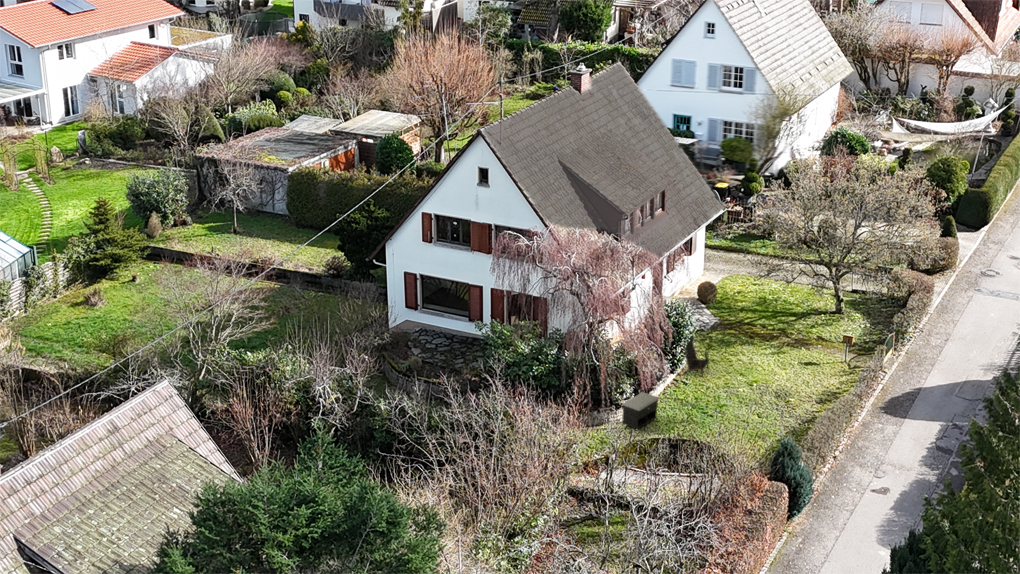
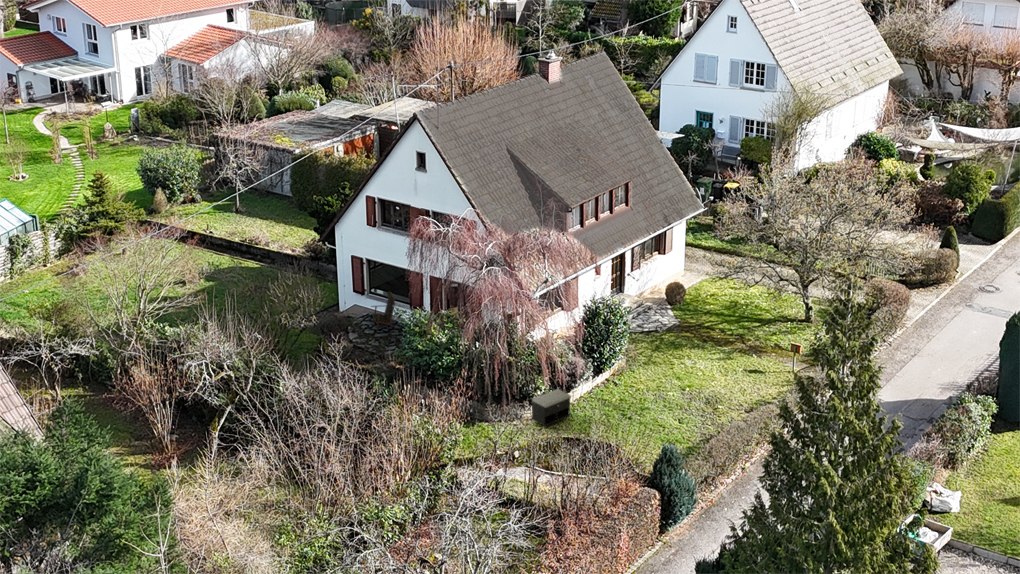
lounge chair: present [684,337,710,377] -> present [371,292,396,329]

